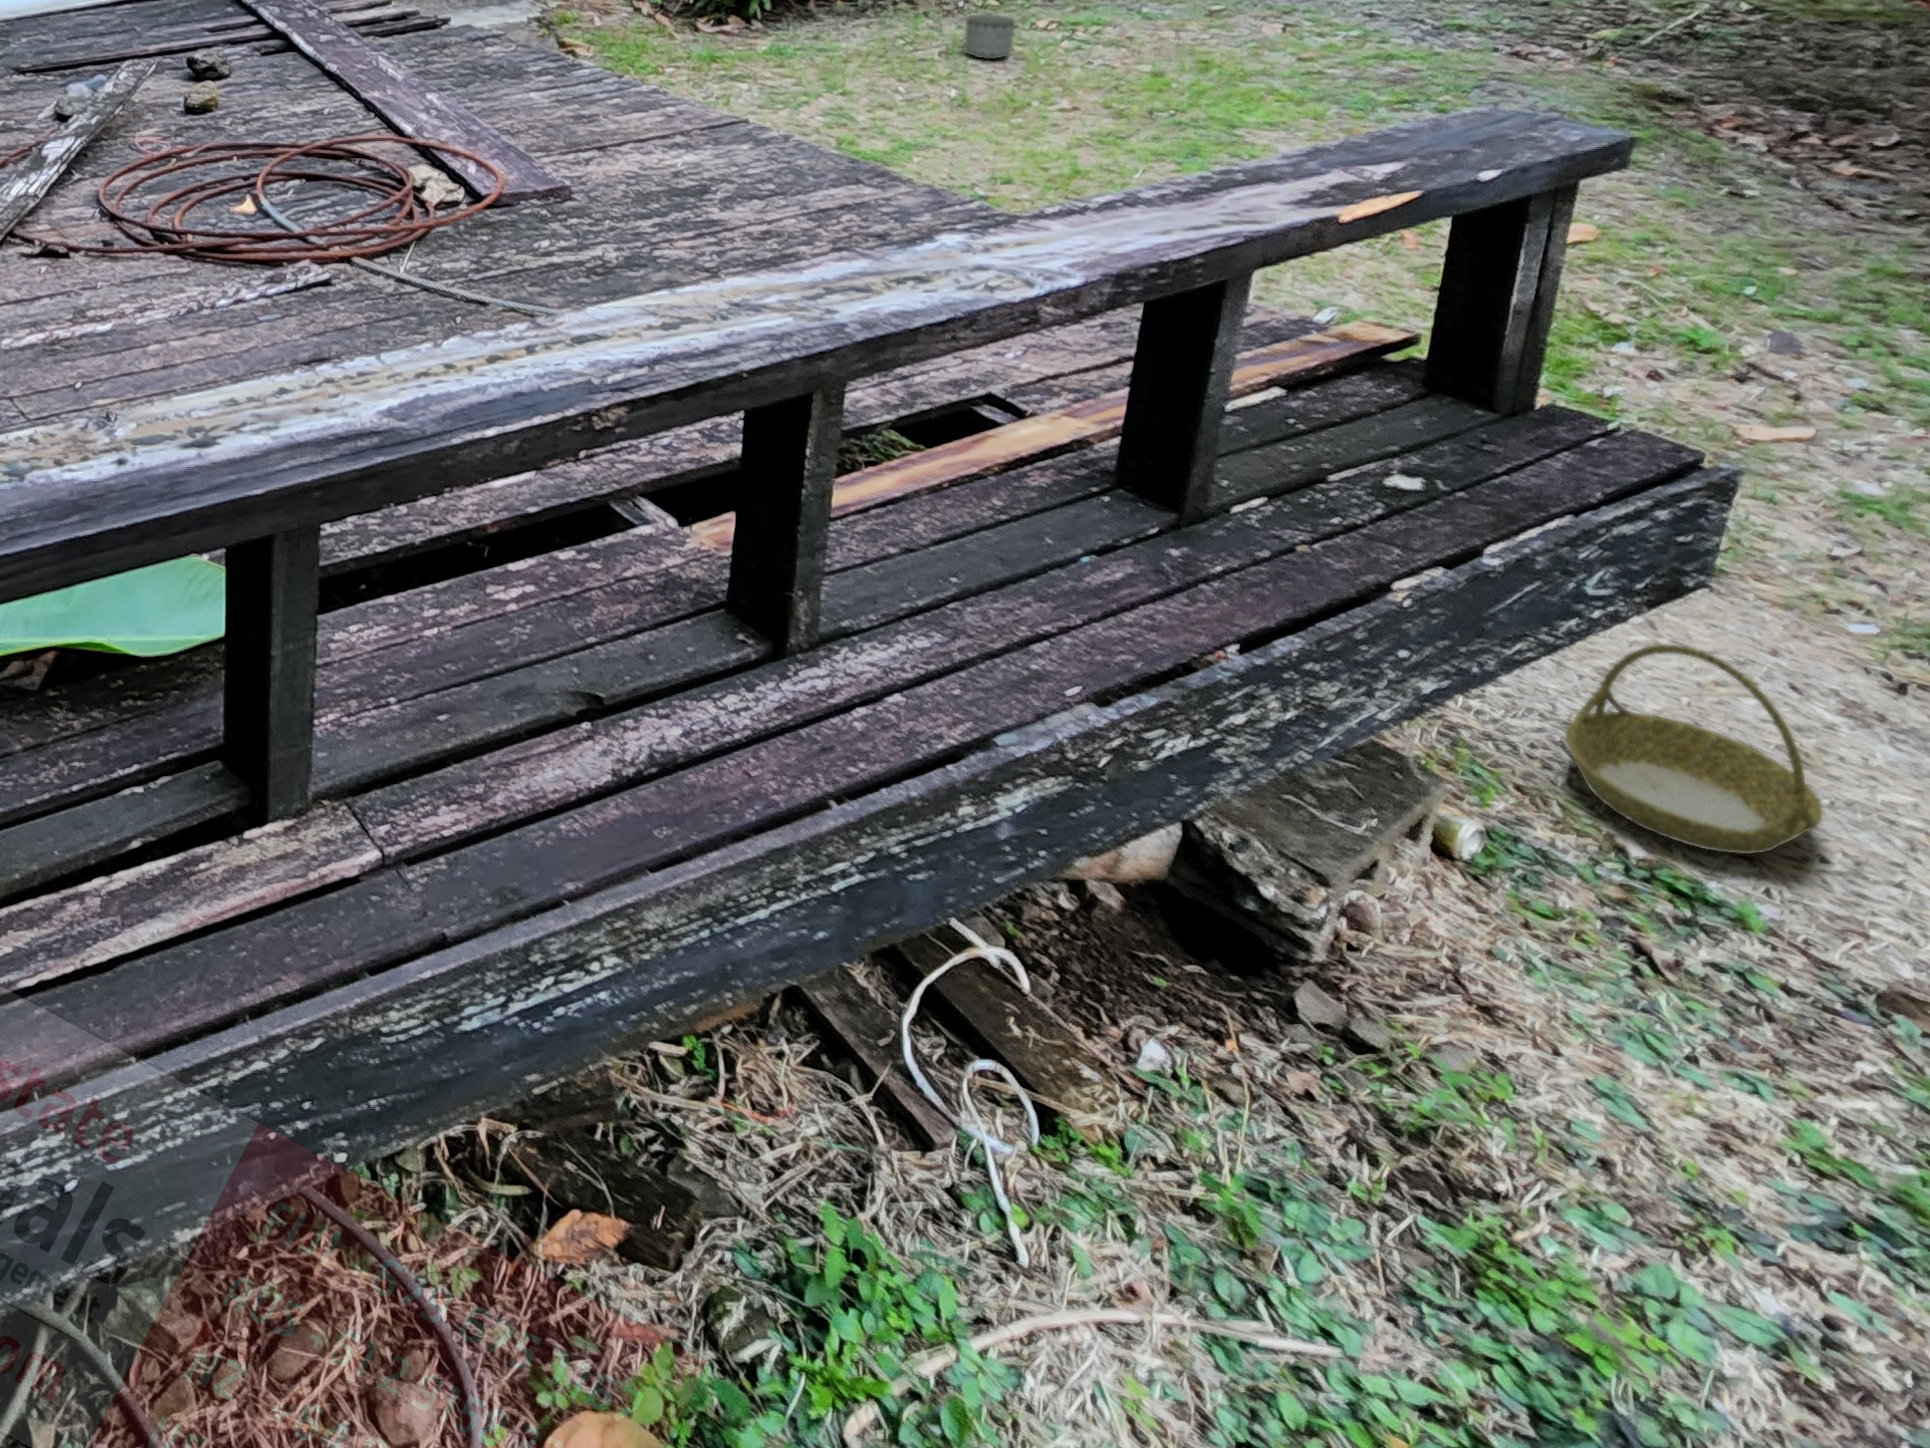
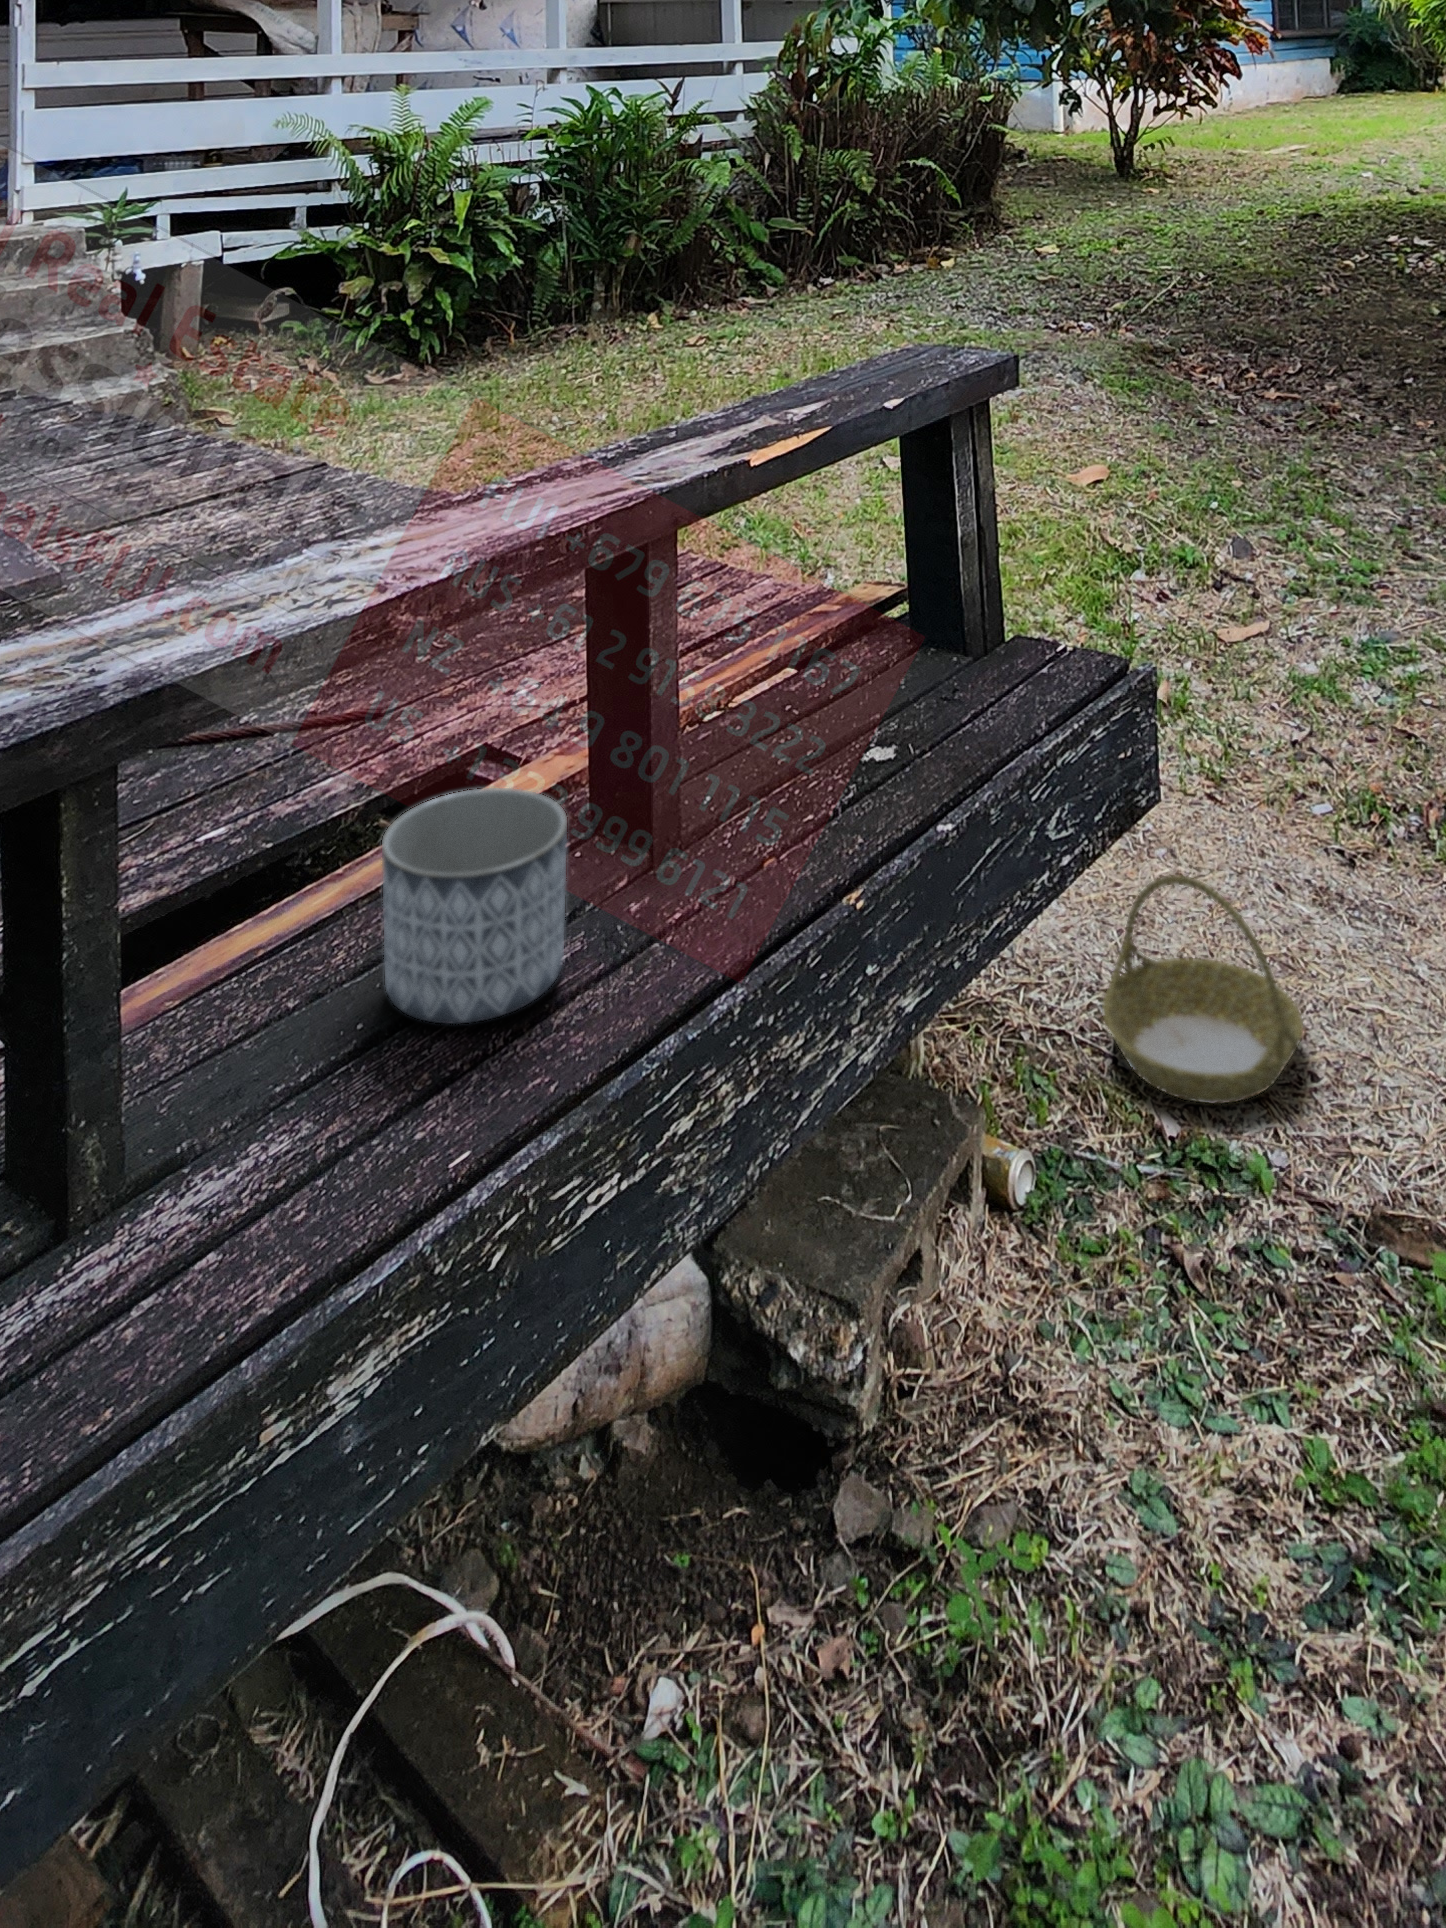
planter: present [964,14,1015,59] -> present [382,788,567,1024]

